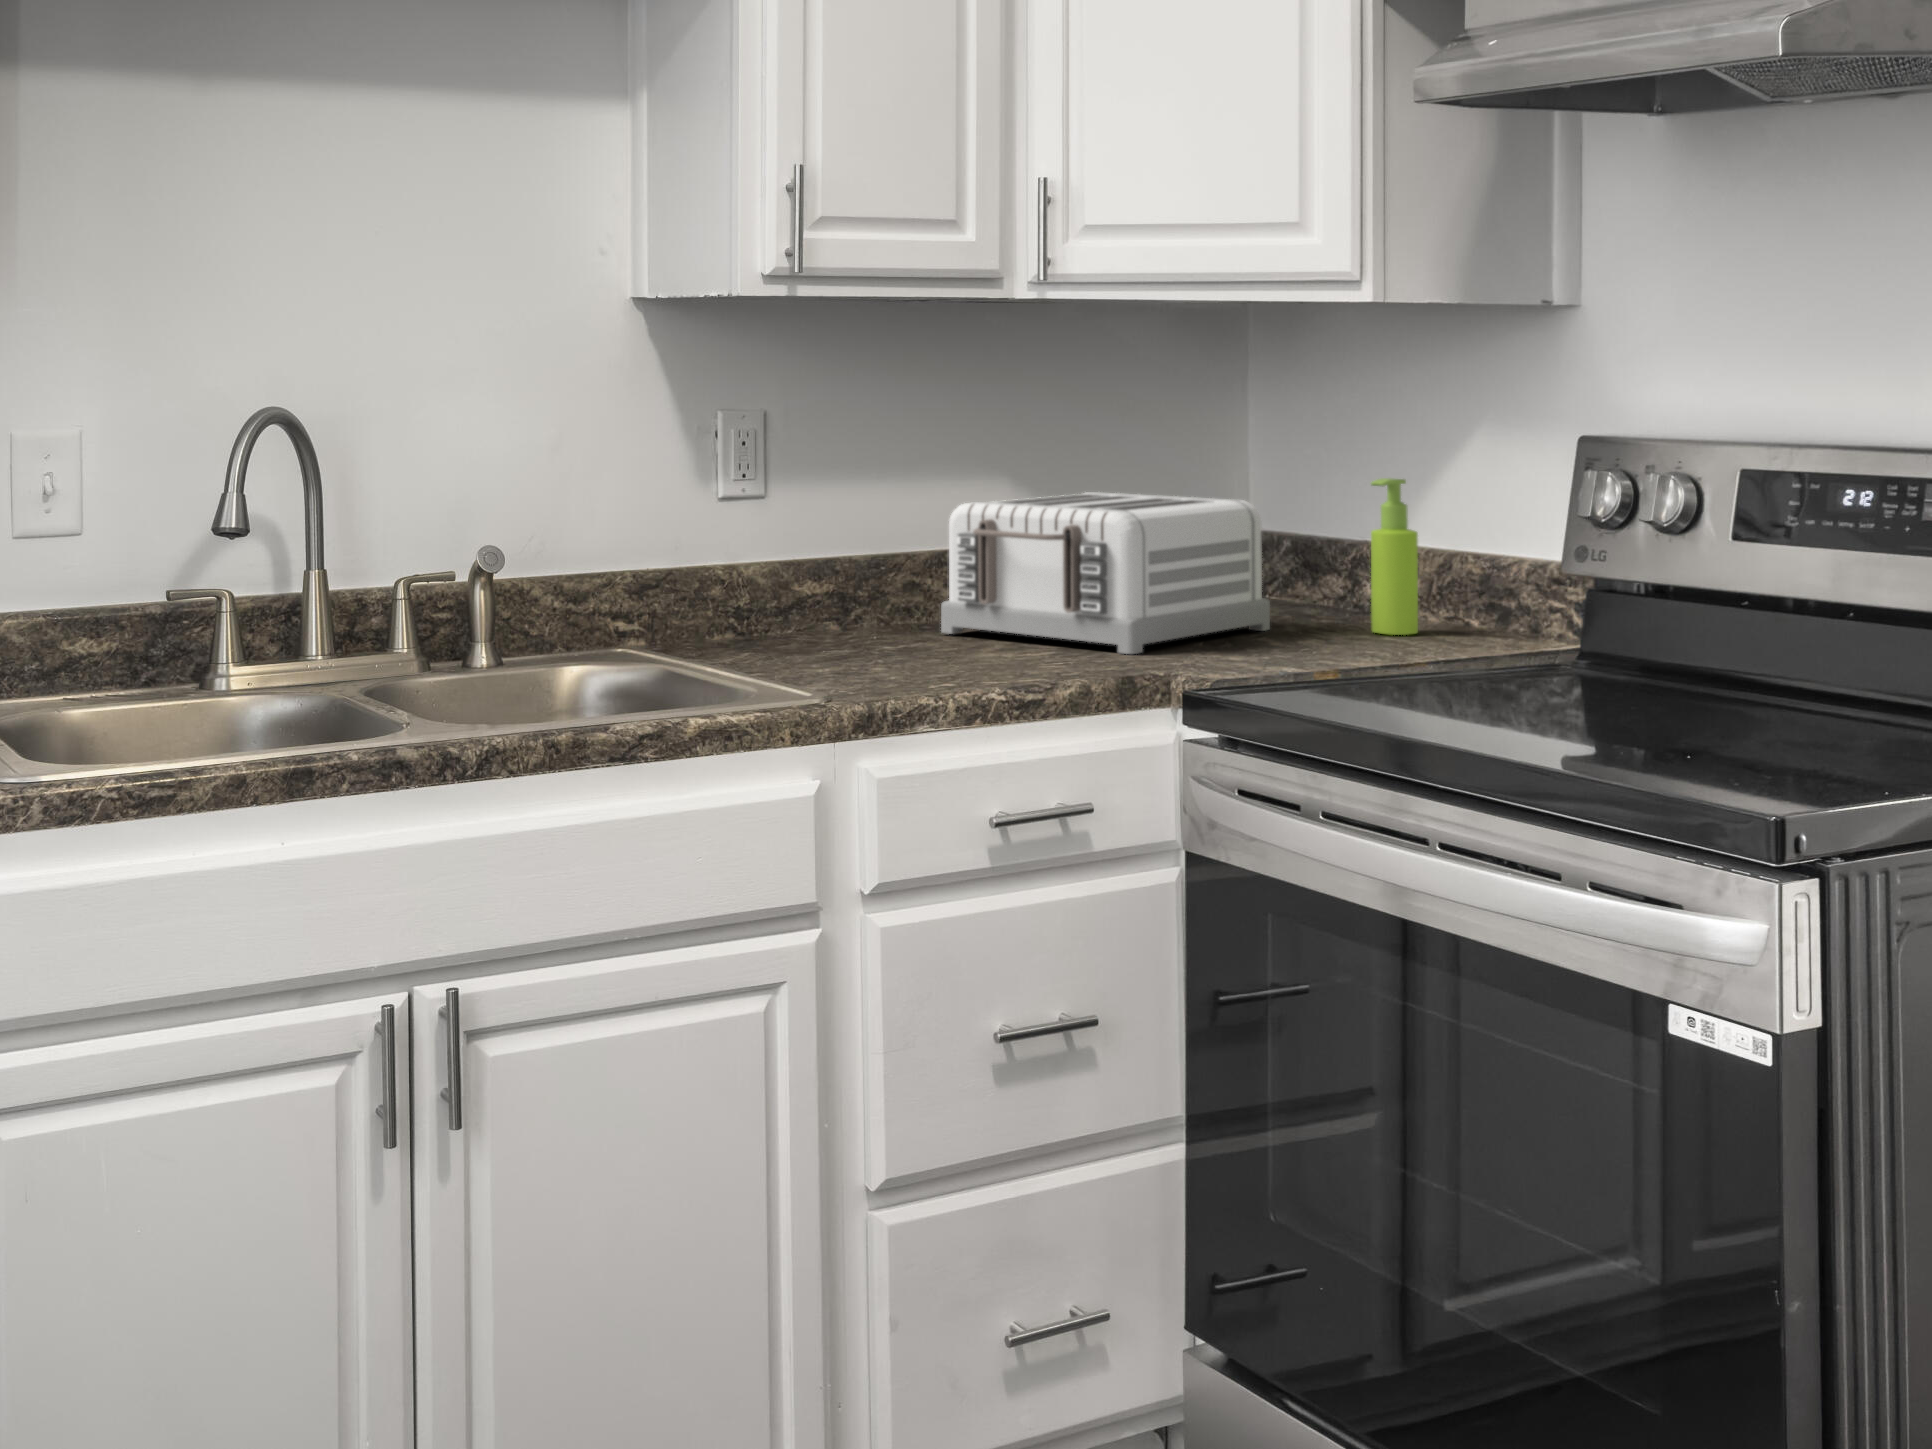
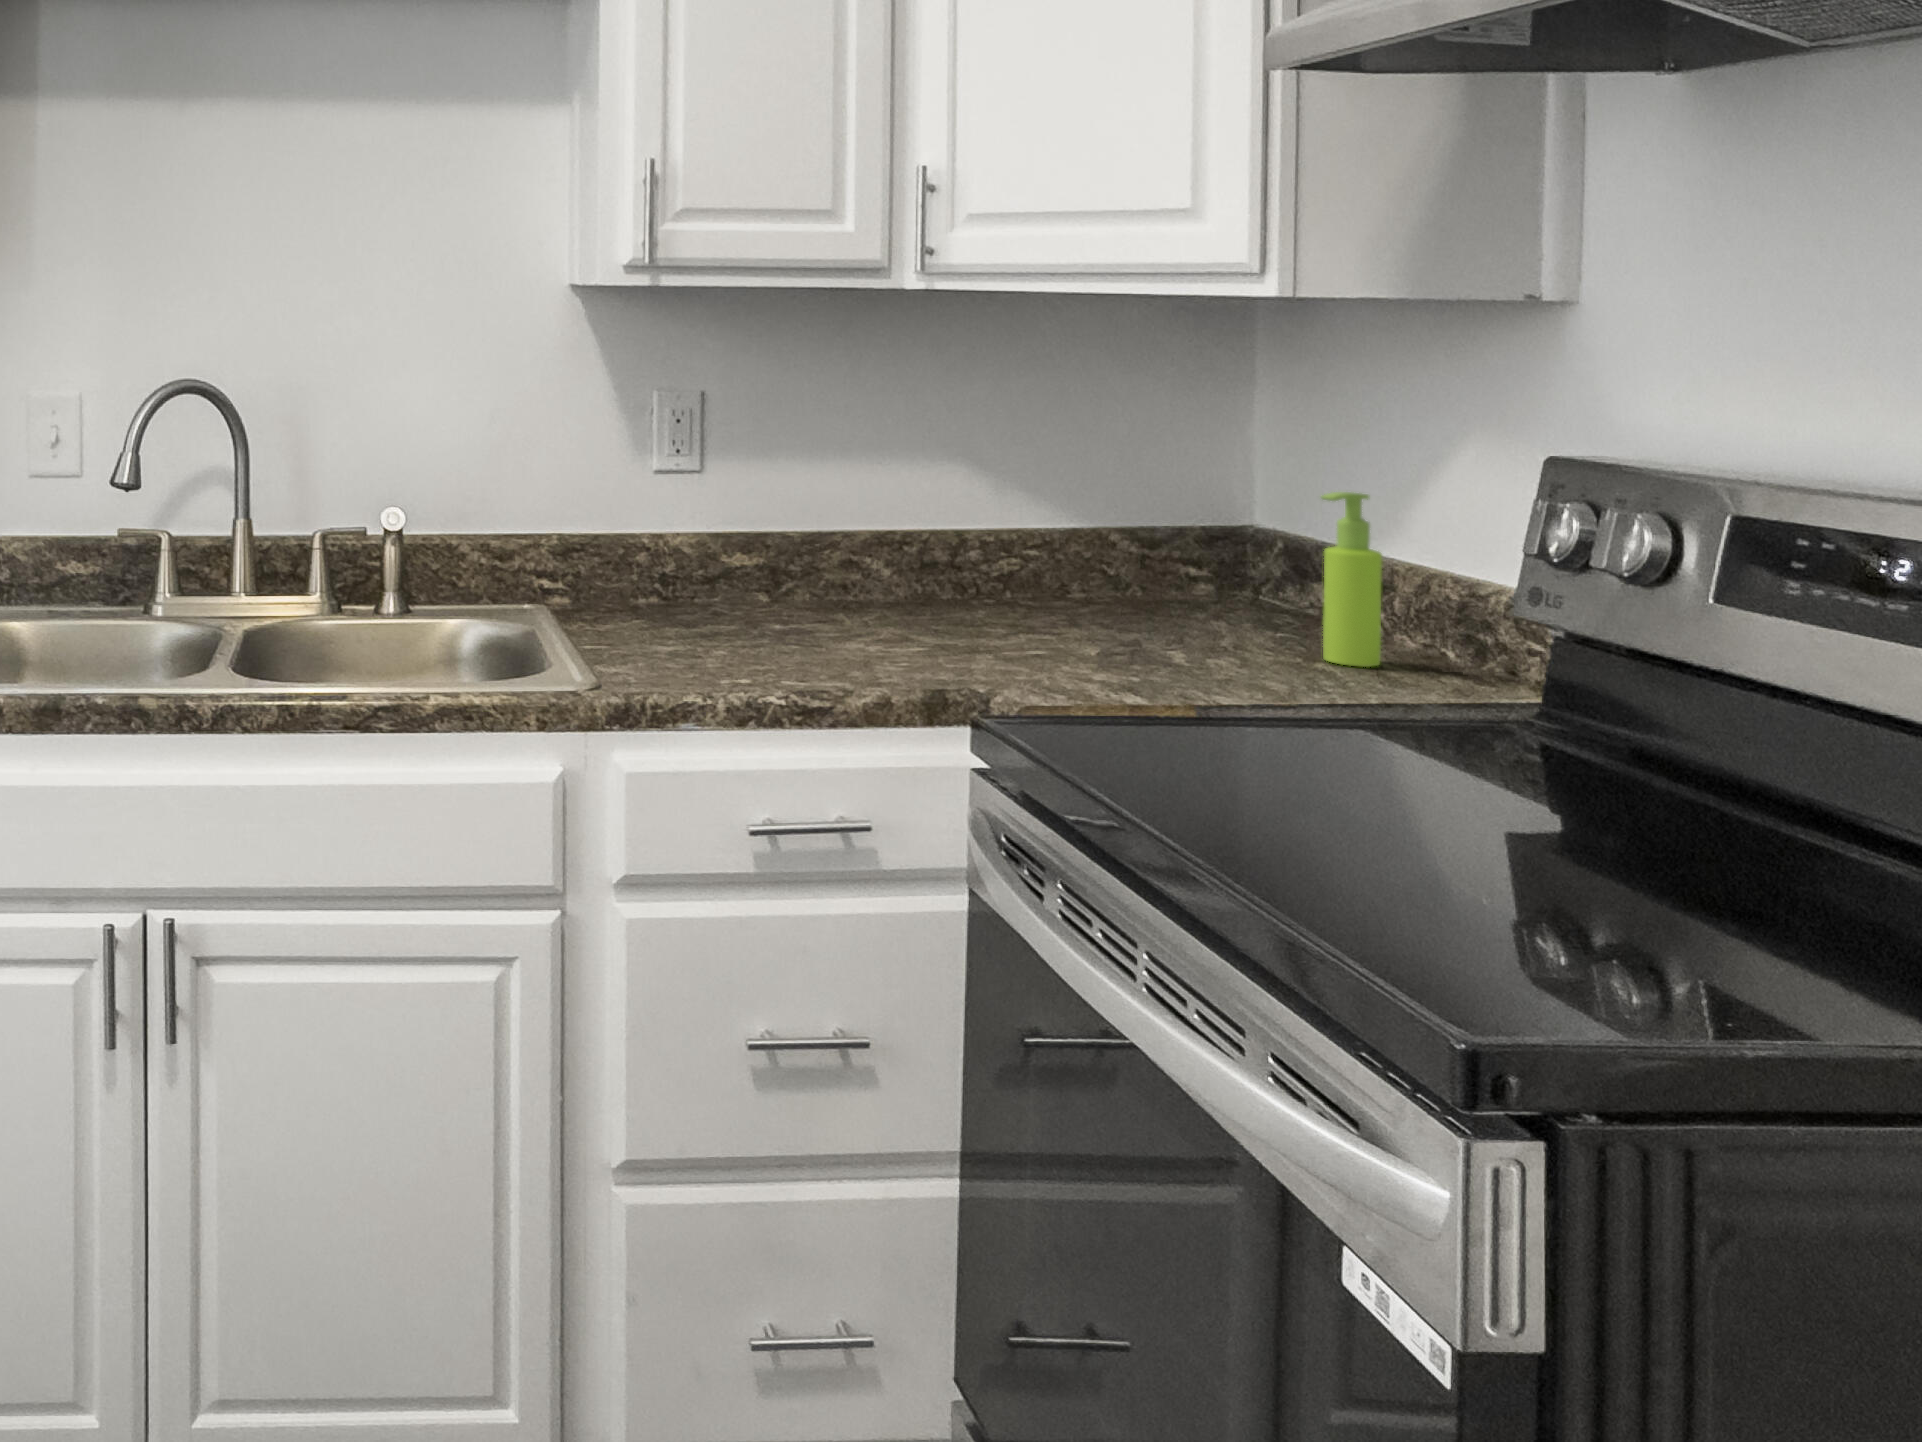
toaster: present [941,492,1270,654] -> none [852,483,1209,660]

